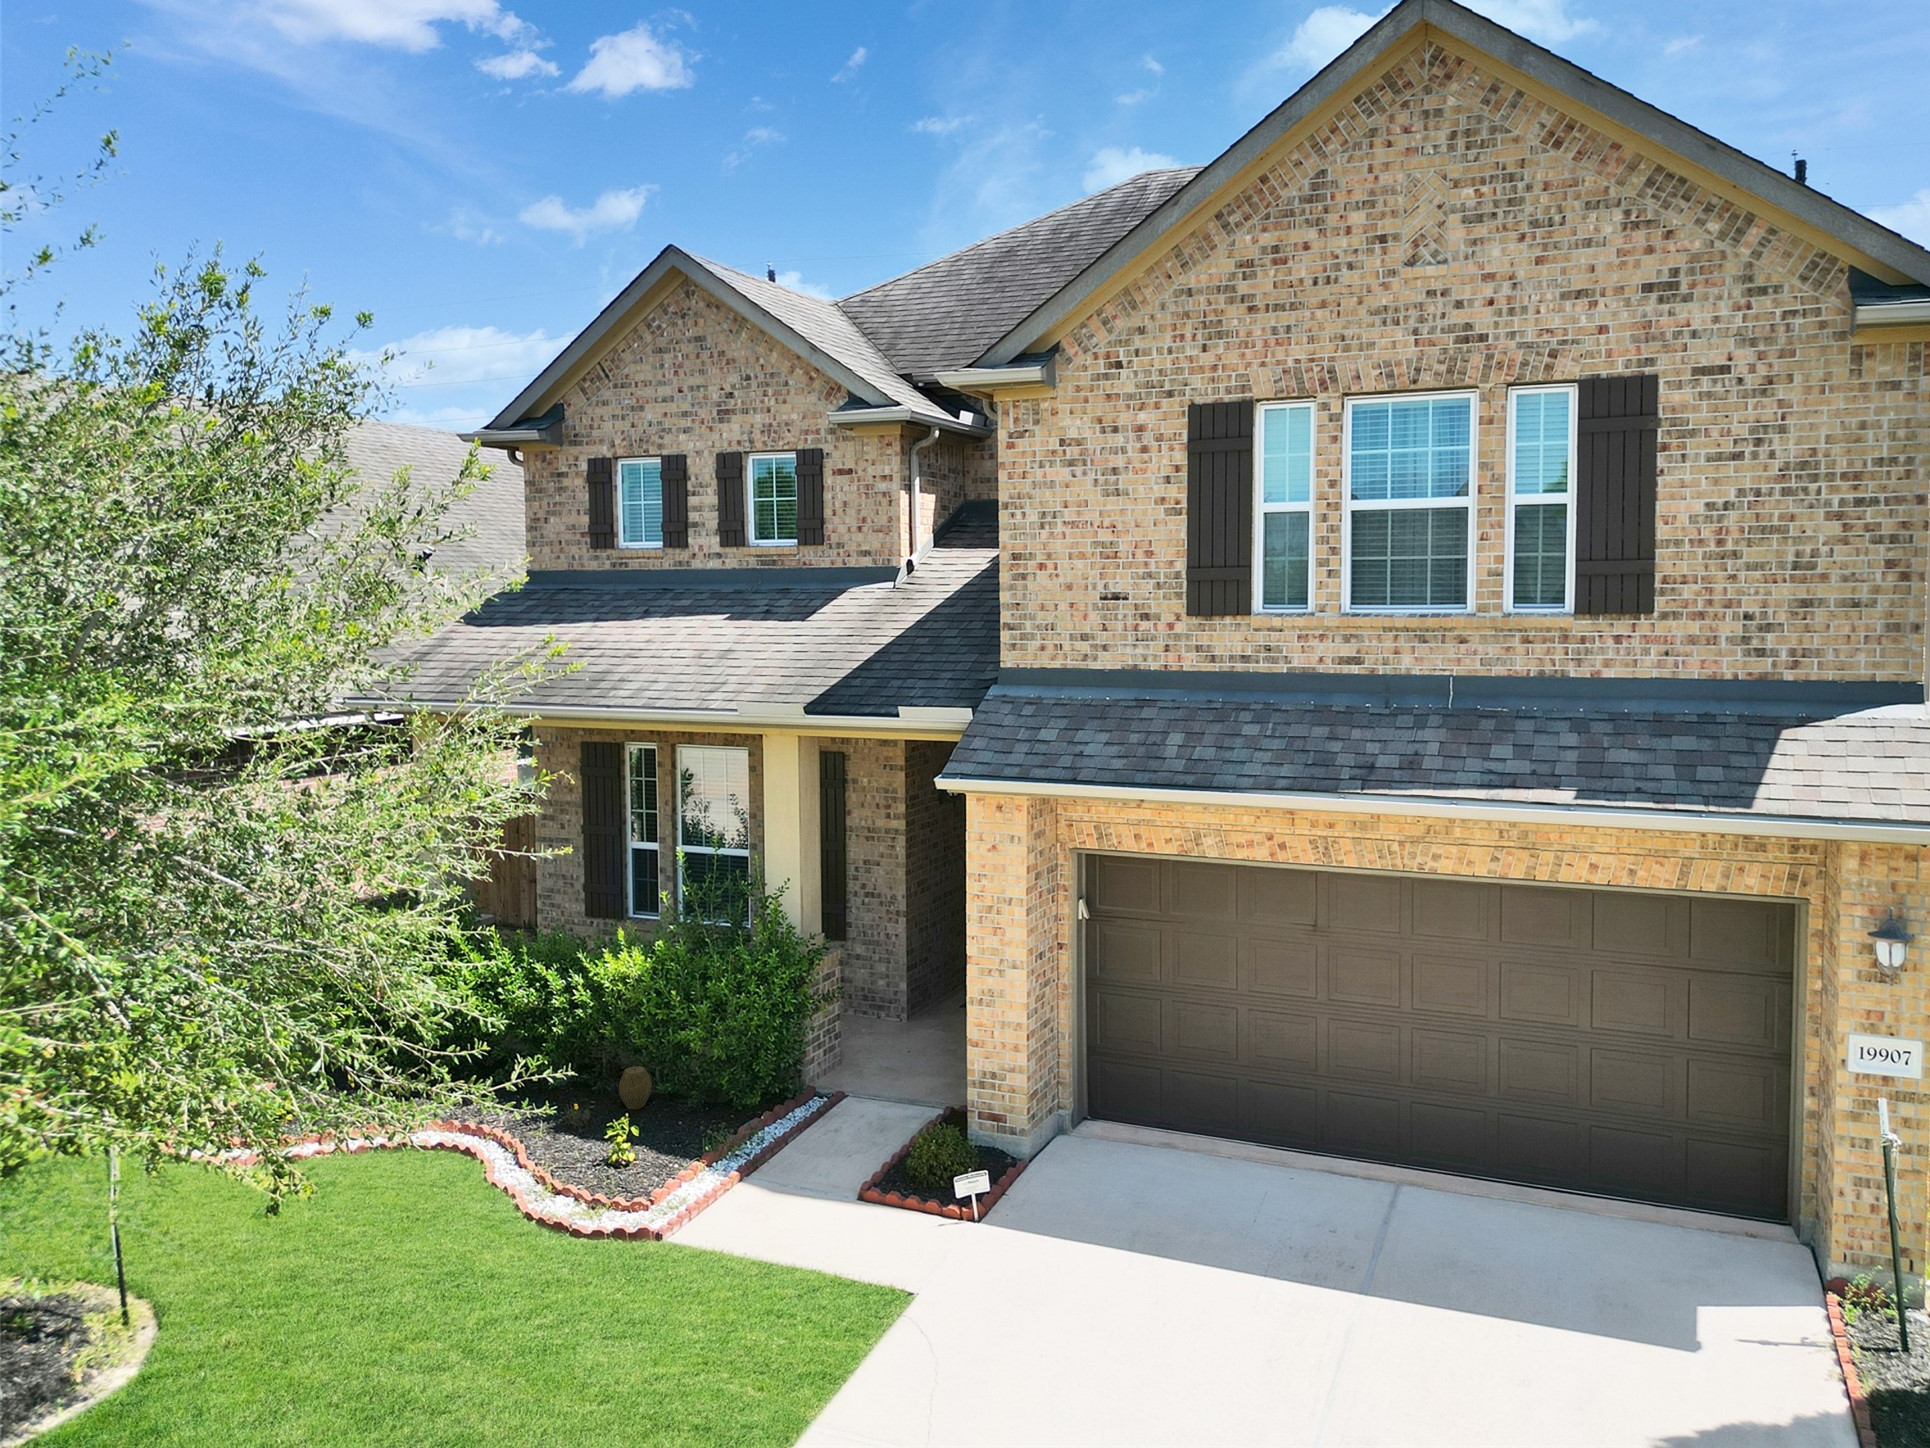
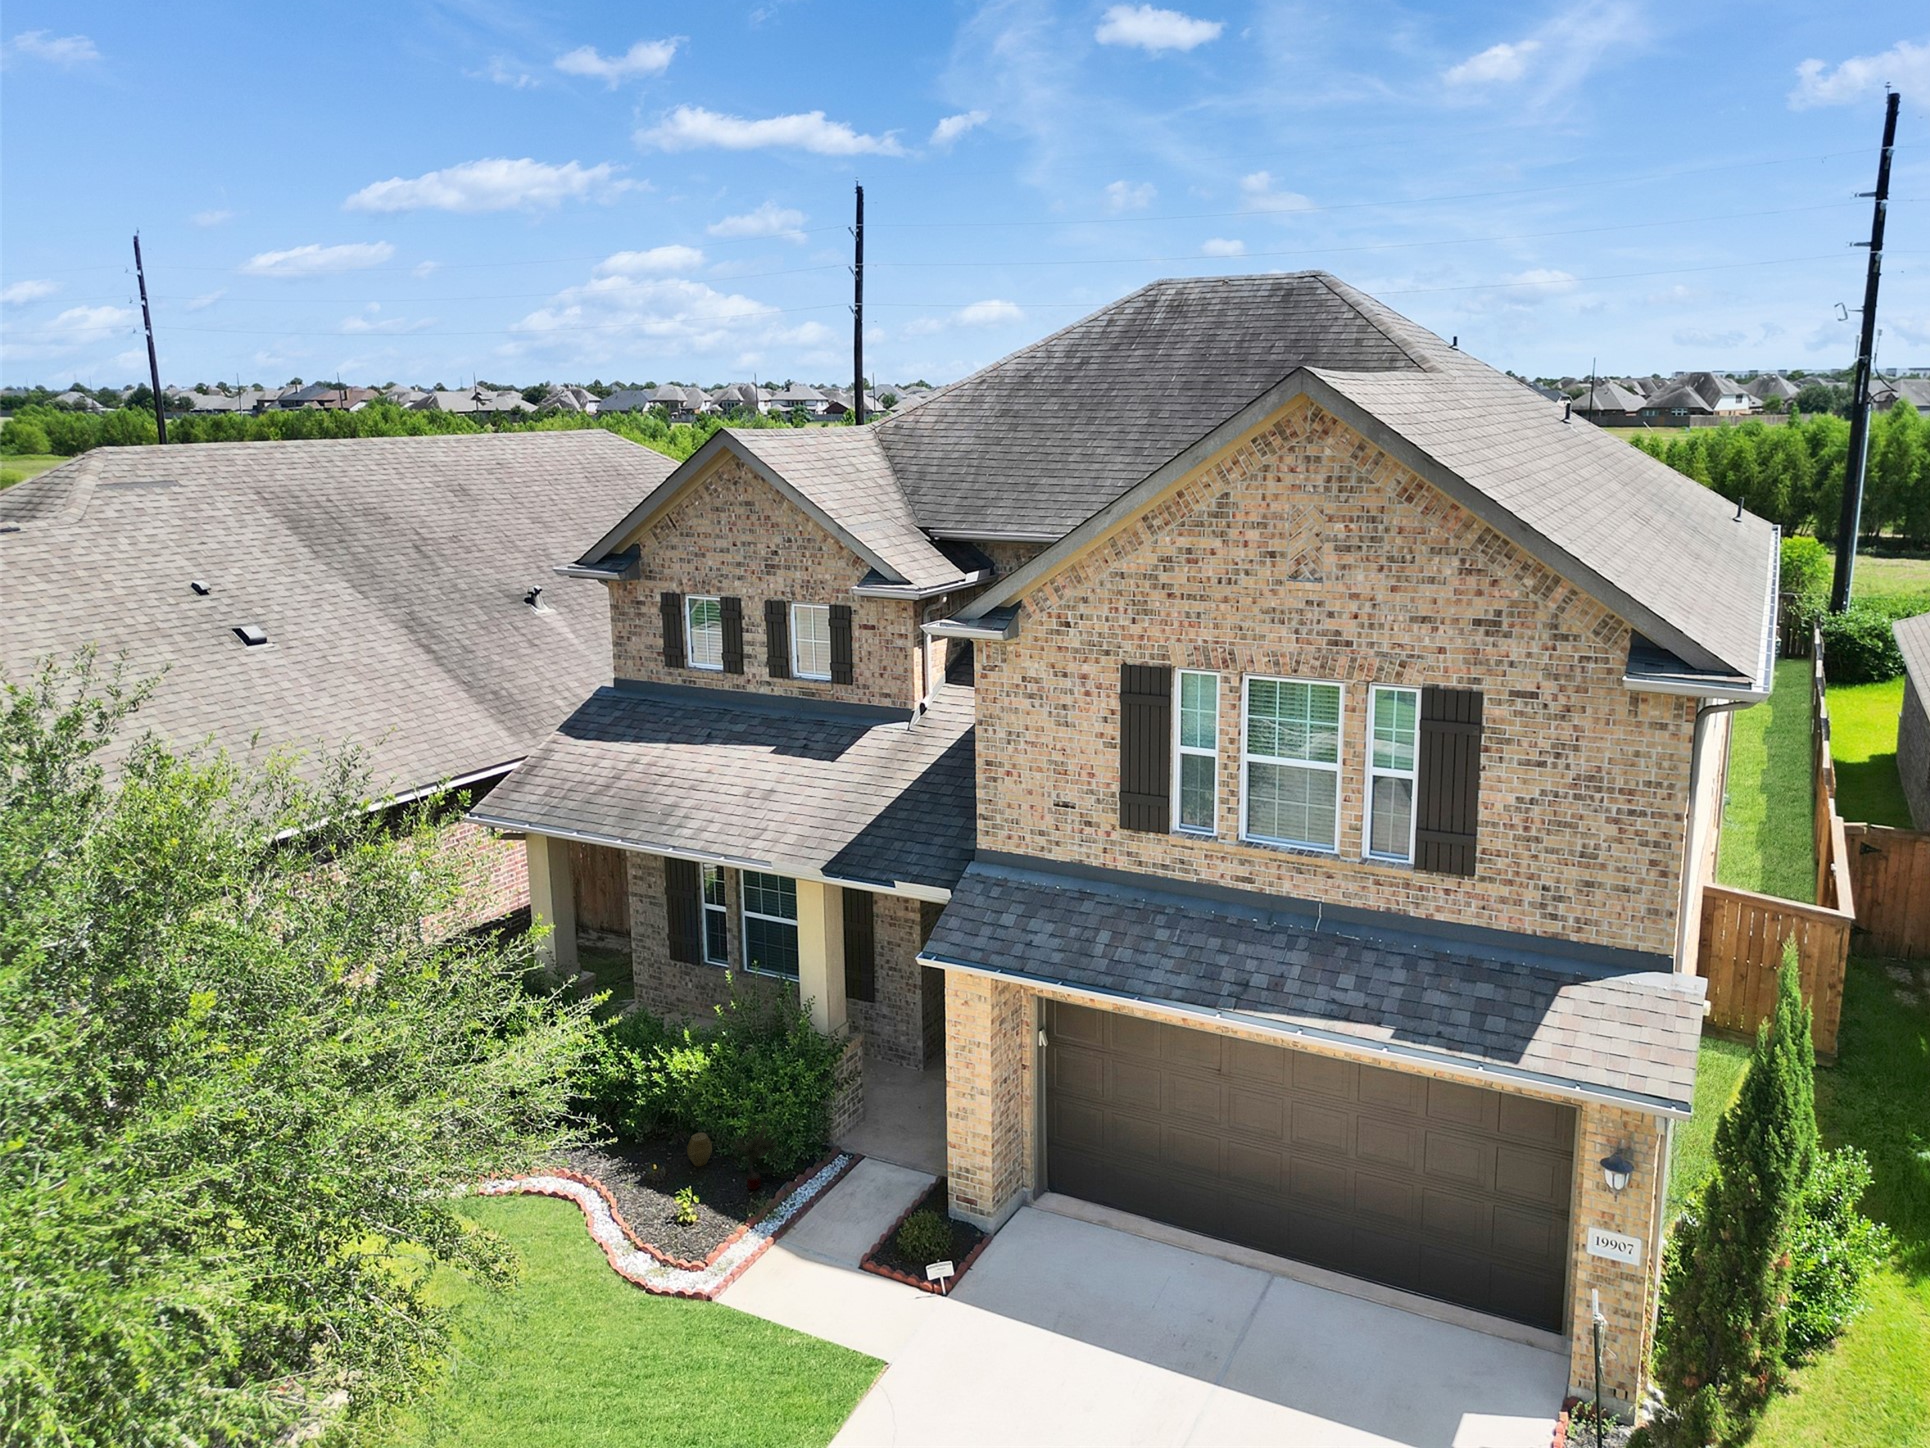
potted tree: none [682,1035,742,1129] -> present [735,1124,777,1190]

